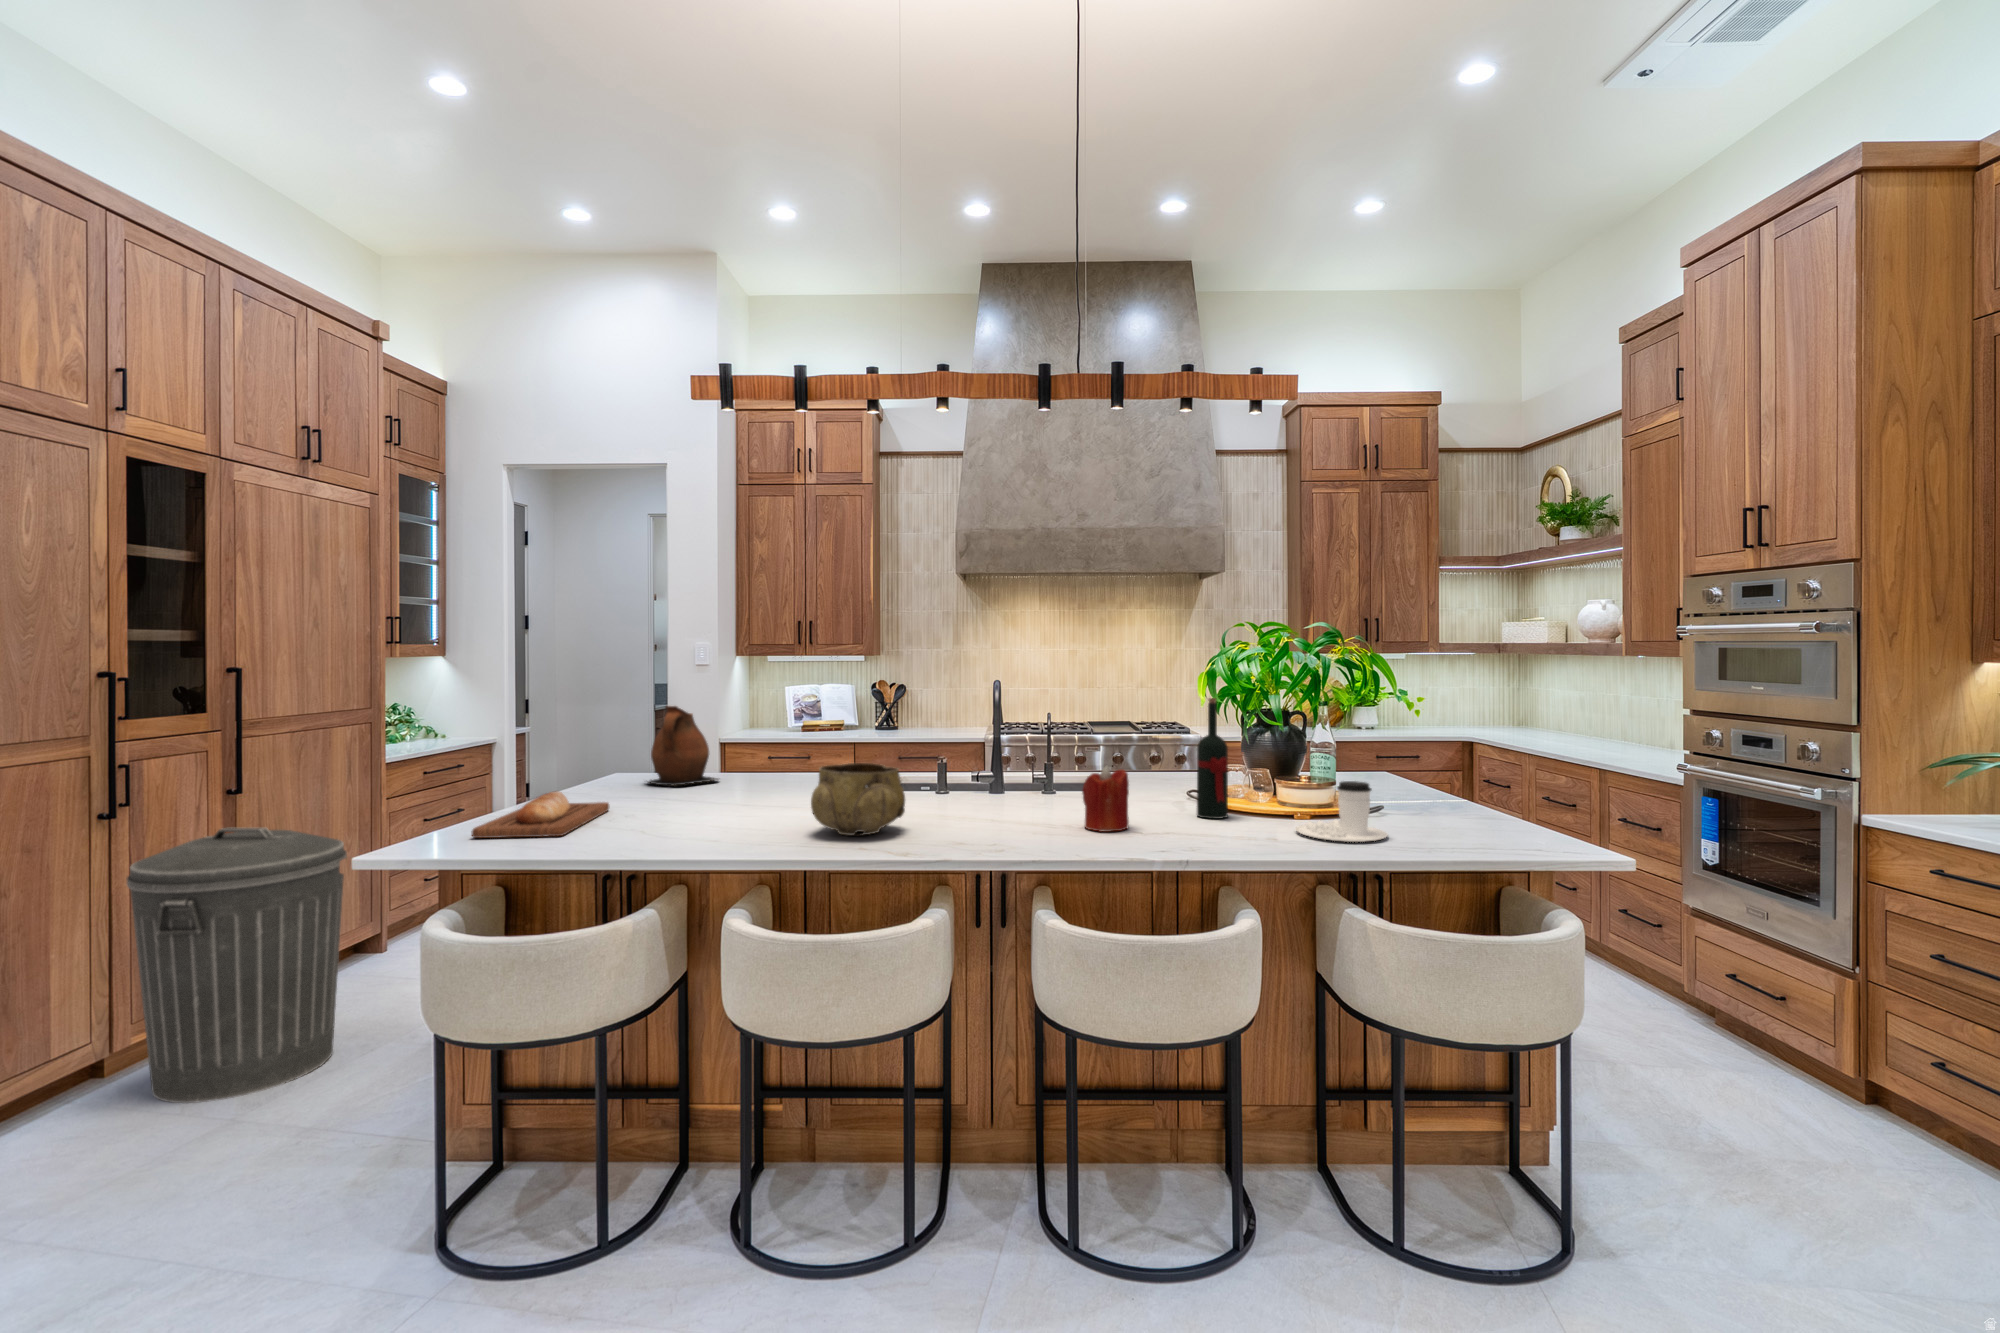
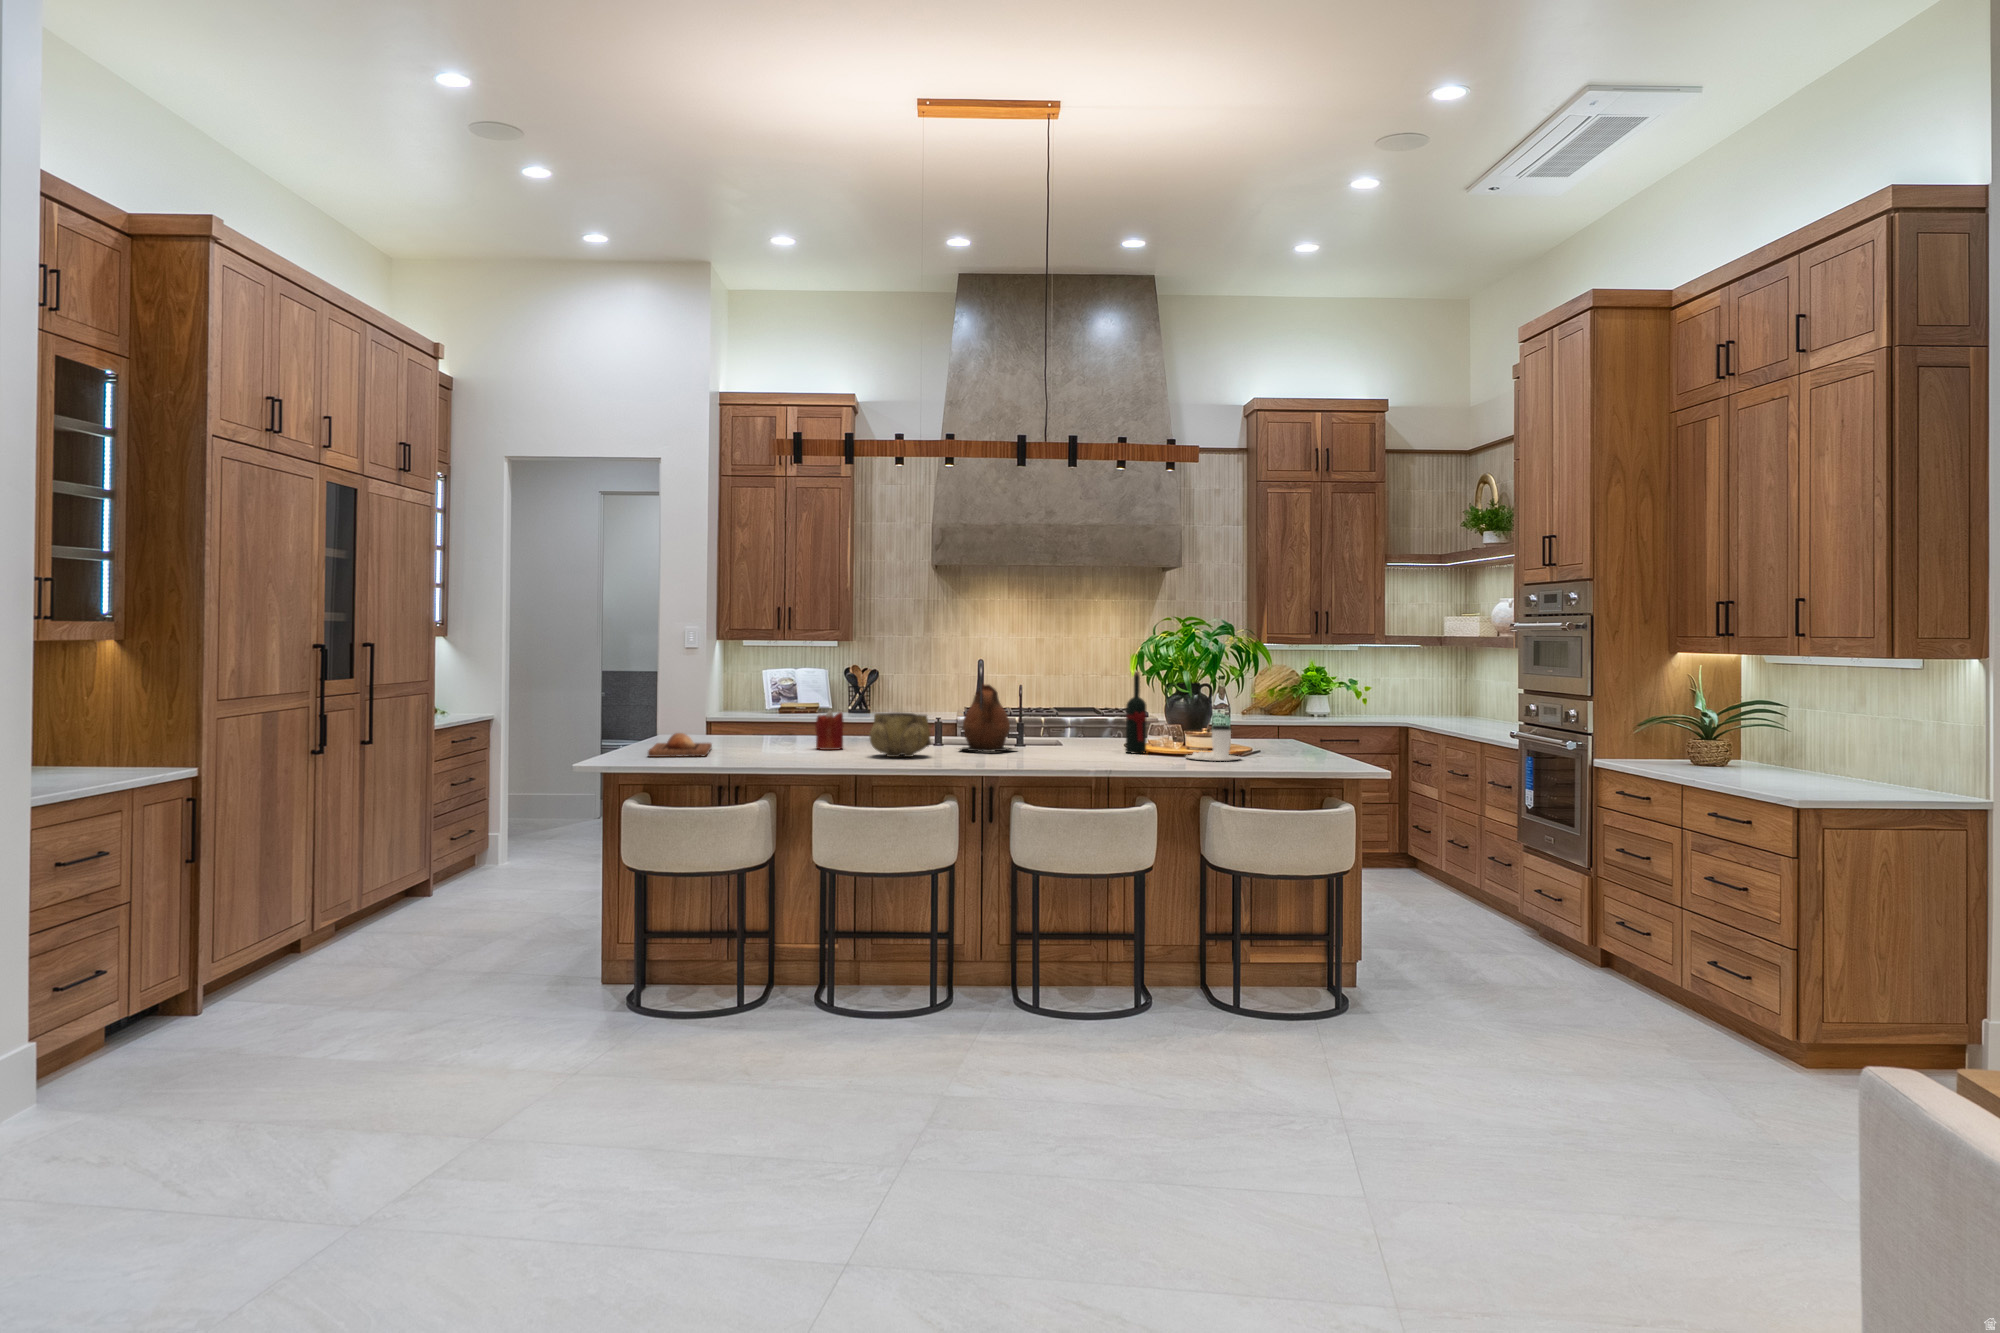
ceramic pitcher: present [649,706,719,786] -> present [960,684,1013,752]
candle: present [1082,766,1129,832] -> present [815,710,843,750]
trash can: present [126,828,347,1103] -> none [323,769,467,970]

